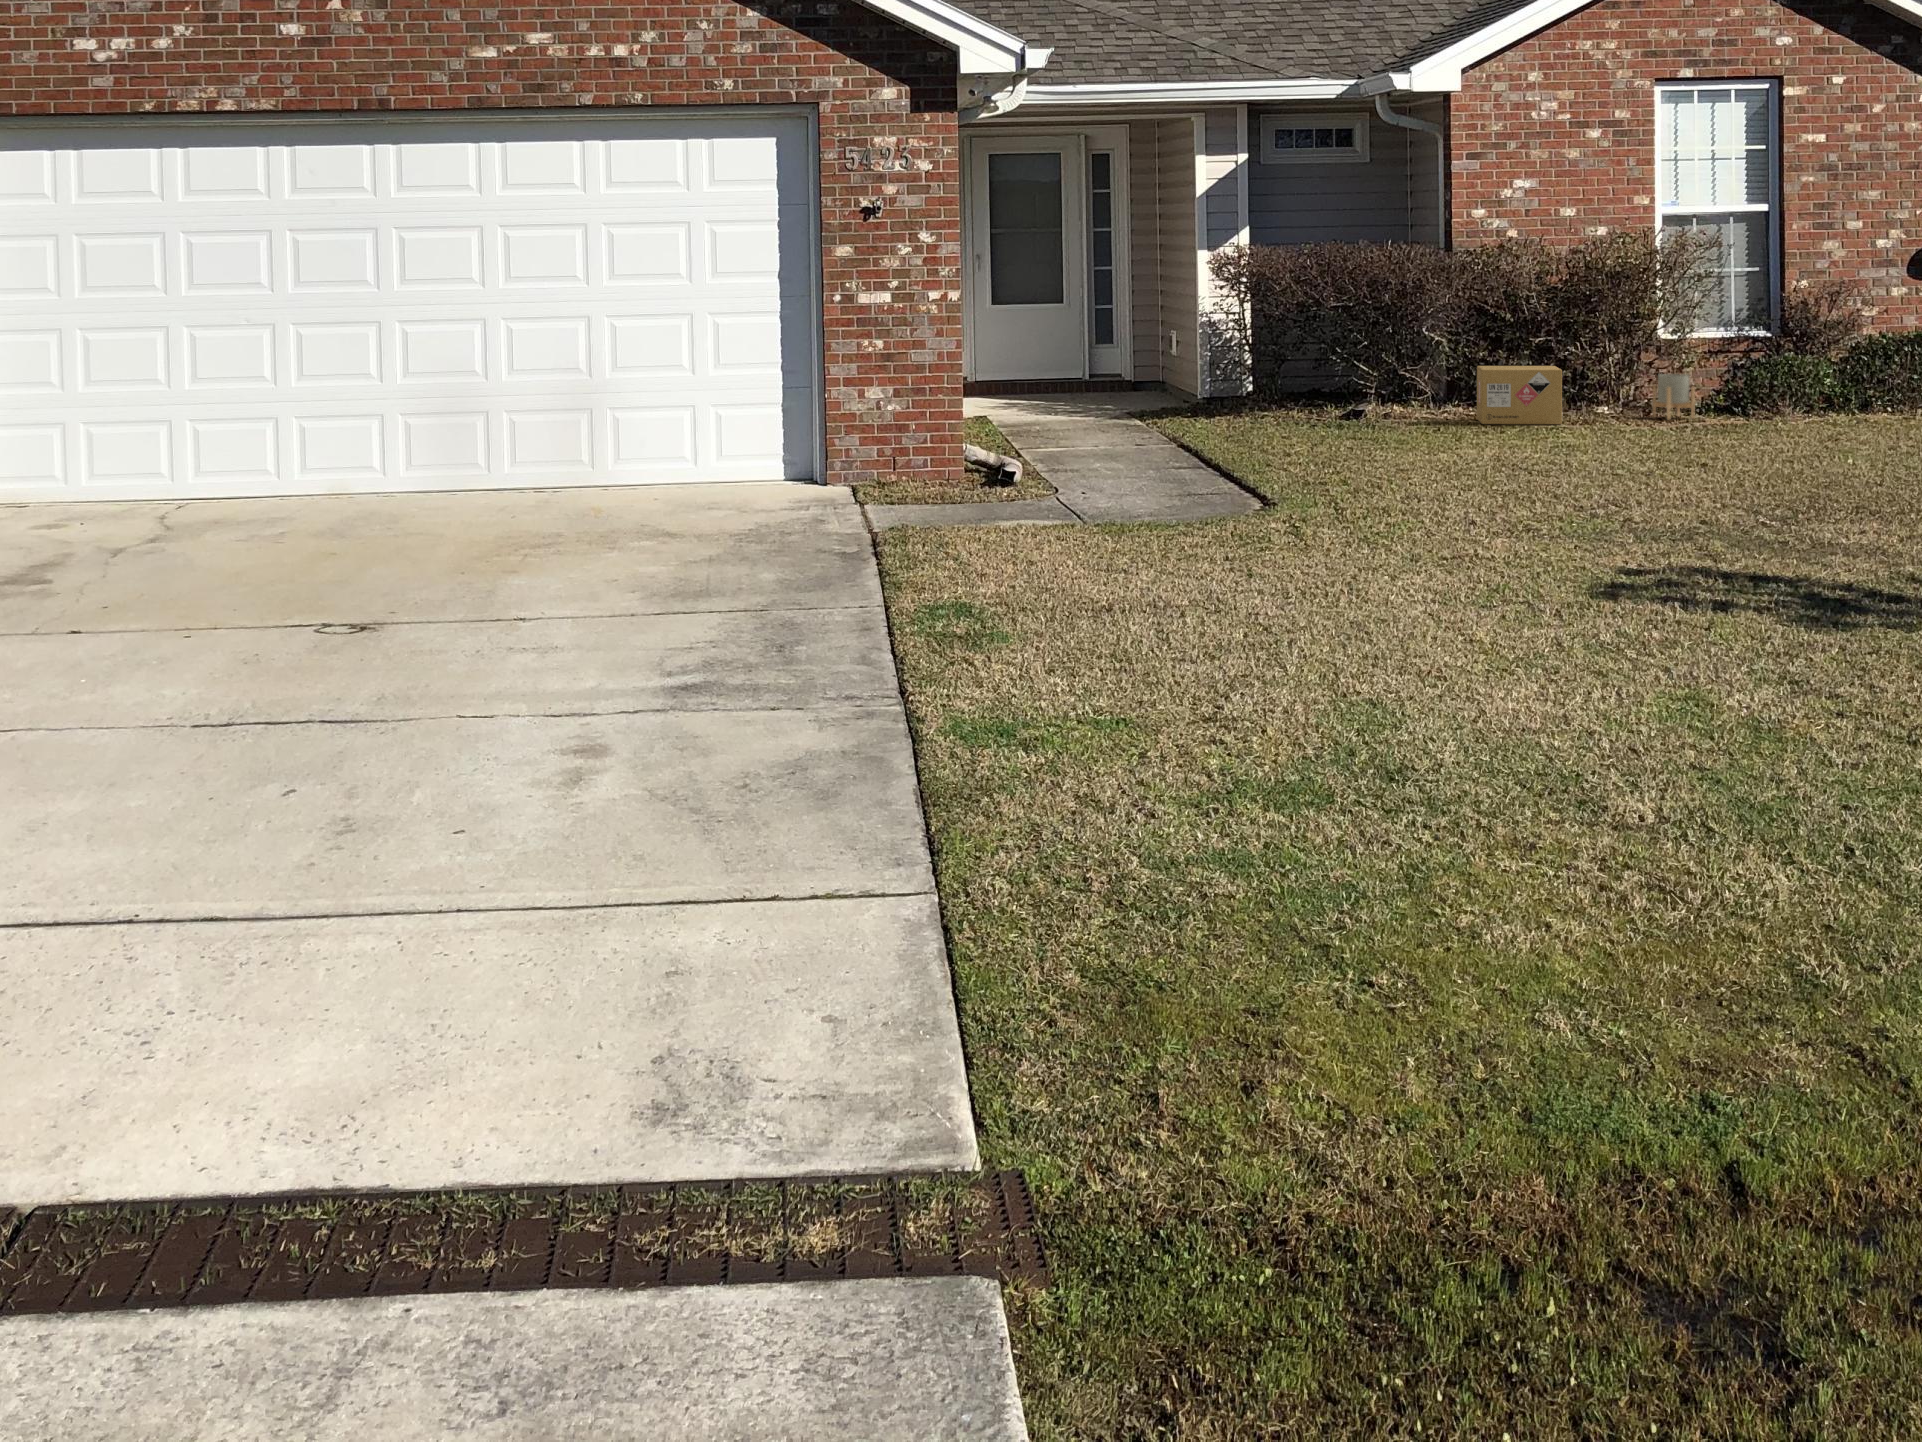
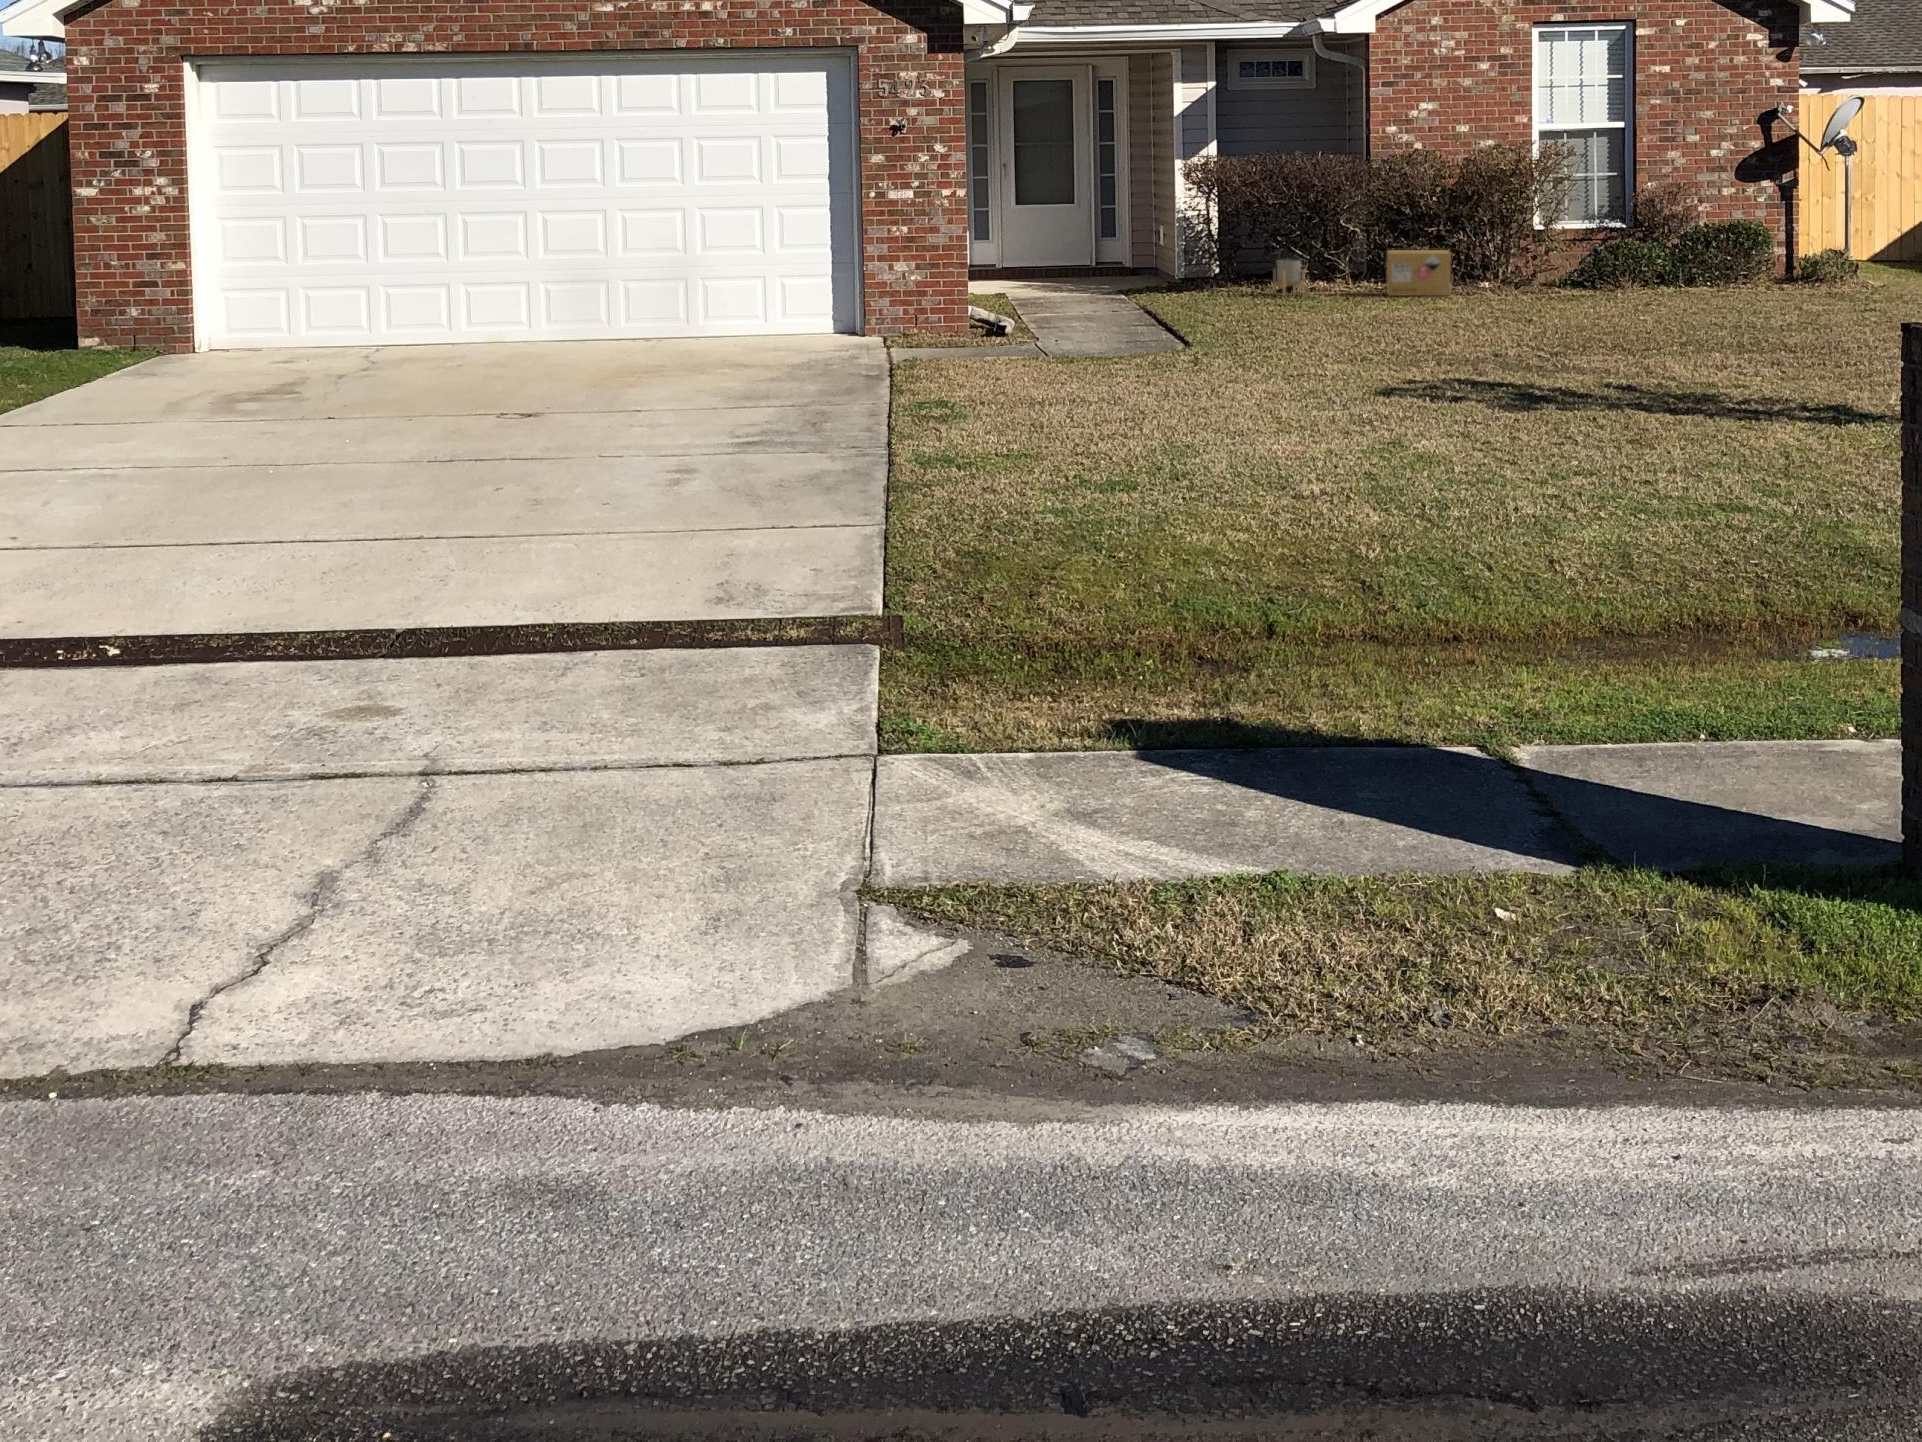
planter: present [1653,374,1695,420] -> present [1274,260,1305,295]

